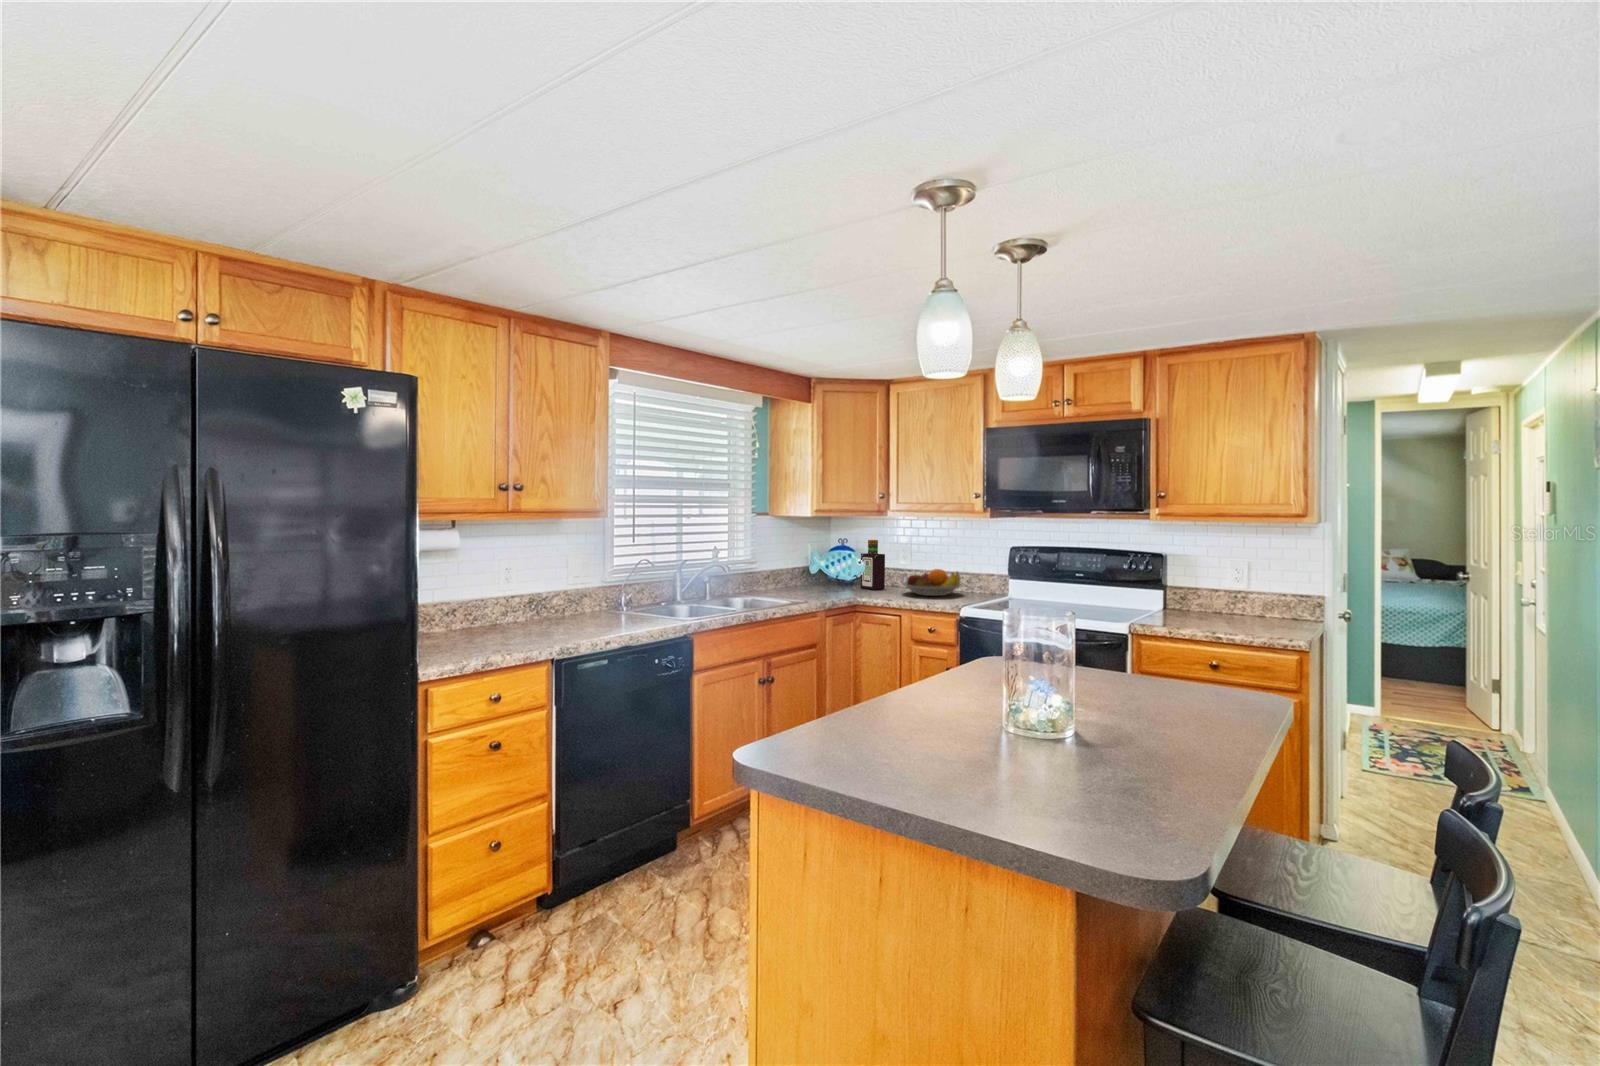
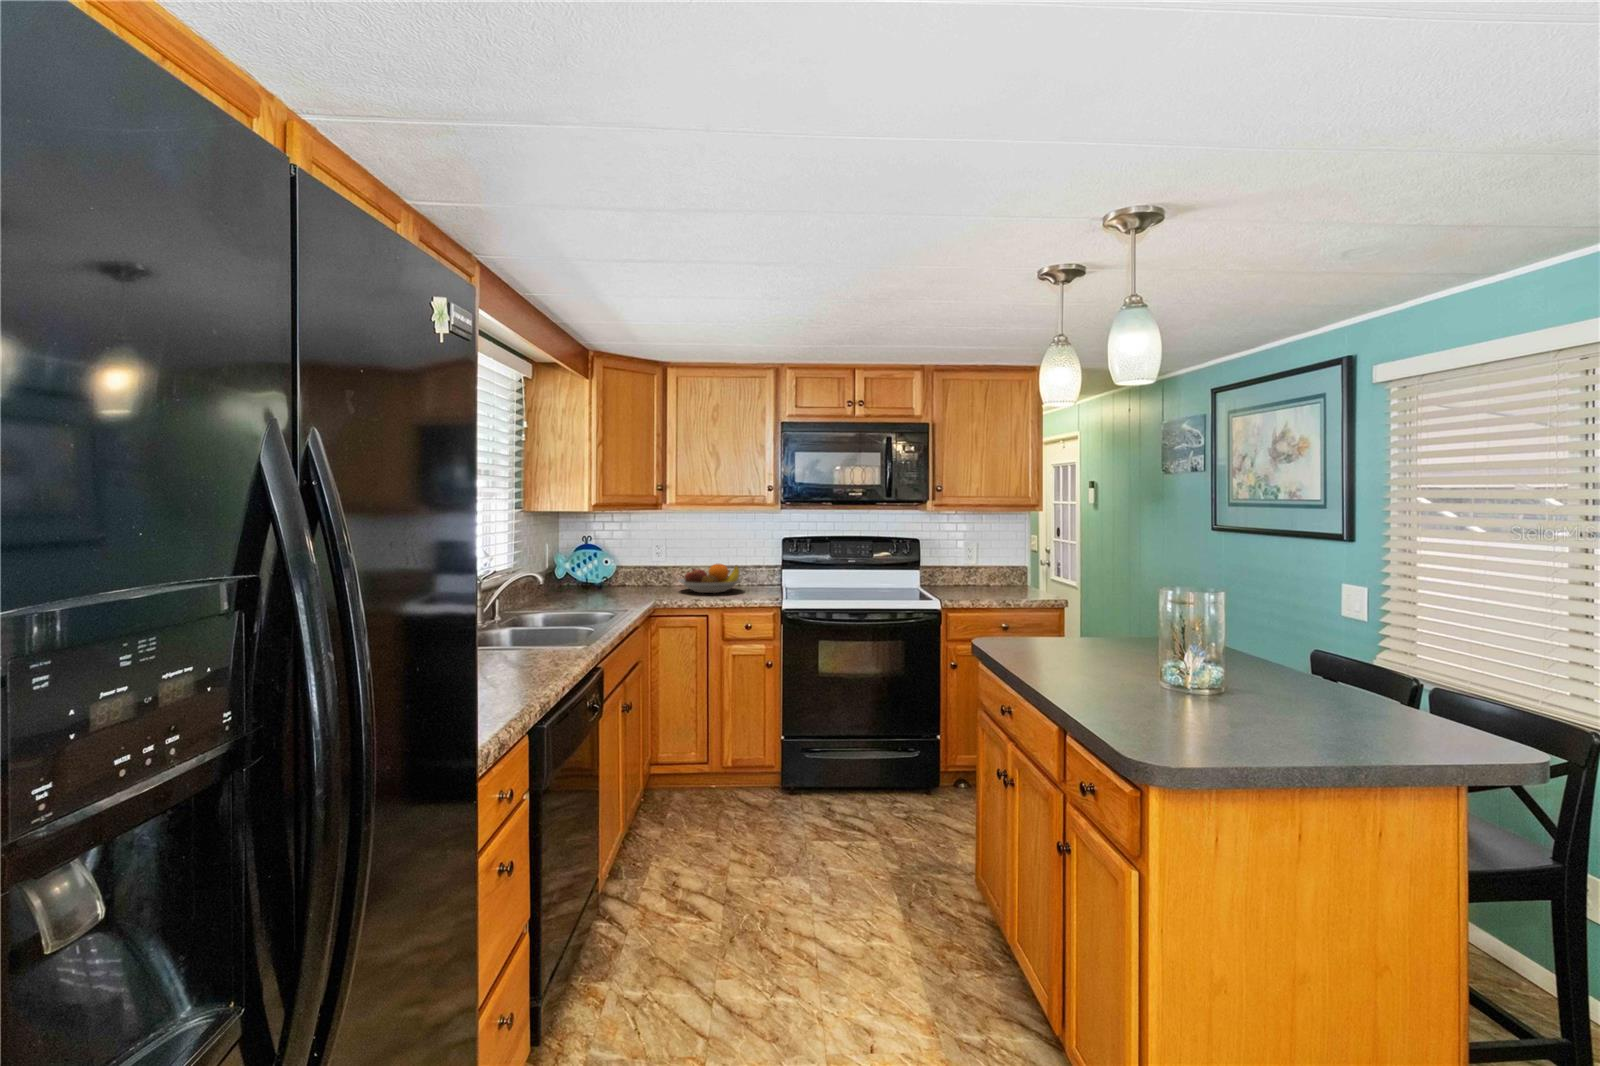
bottle: present [860,540,885,590] -> none [617,535,646,592]

